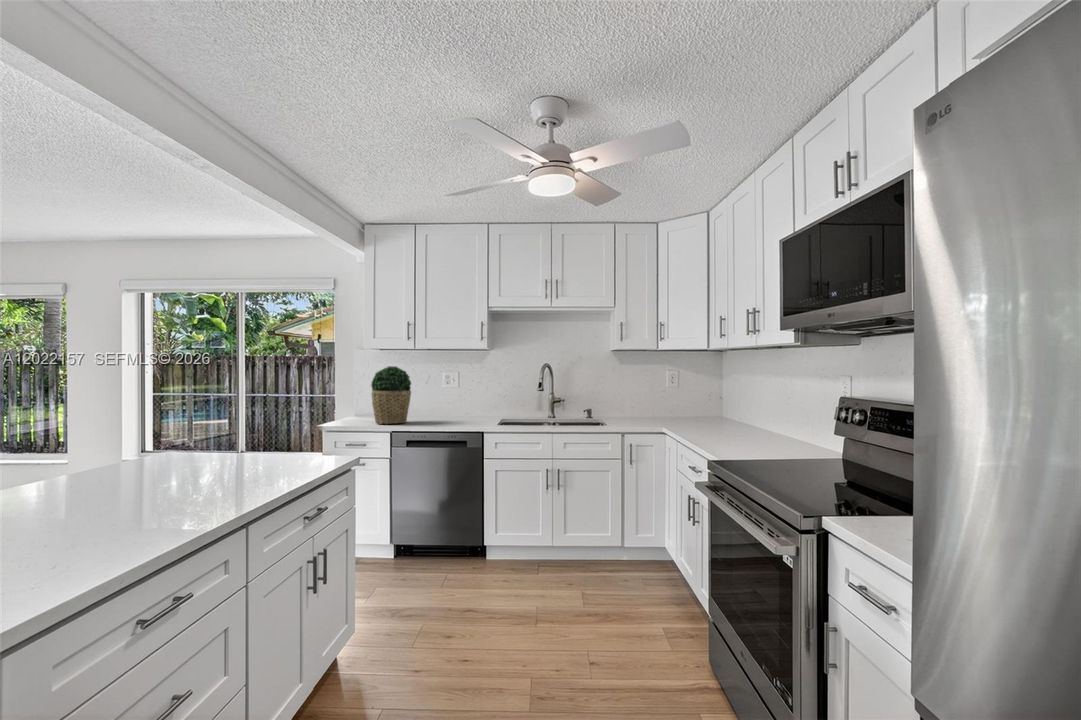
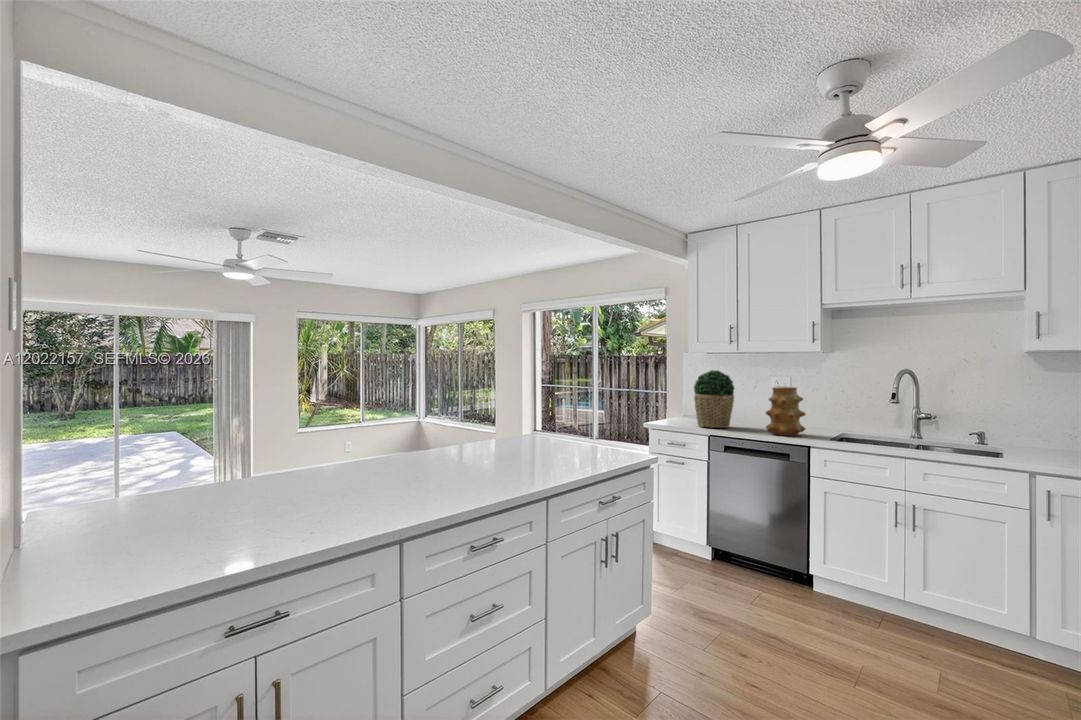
vase: none [443,380,477,426] -> present [766,386,806,436]

